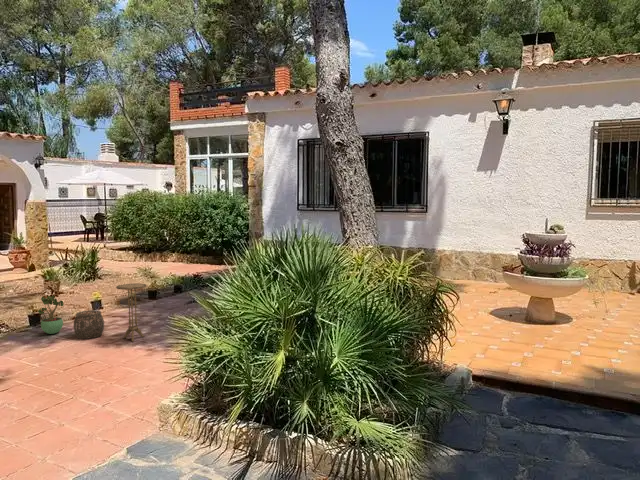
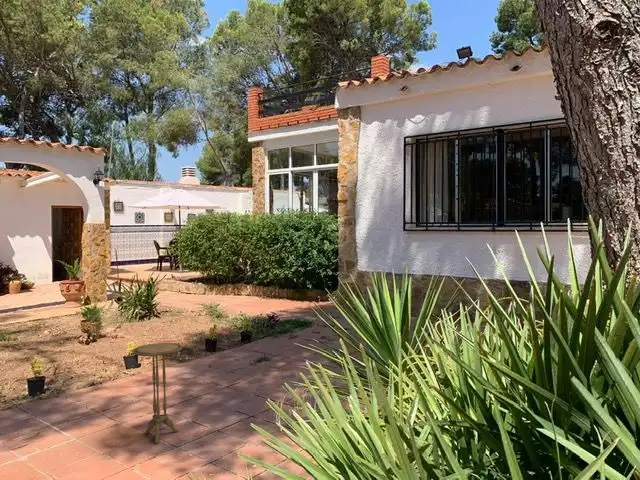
potted plant: present [38,295,64,334] -> none [27,357,64,417]
woven basket: present [74,310,104,339] -> none [71,382,121,432]

